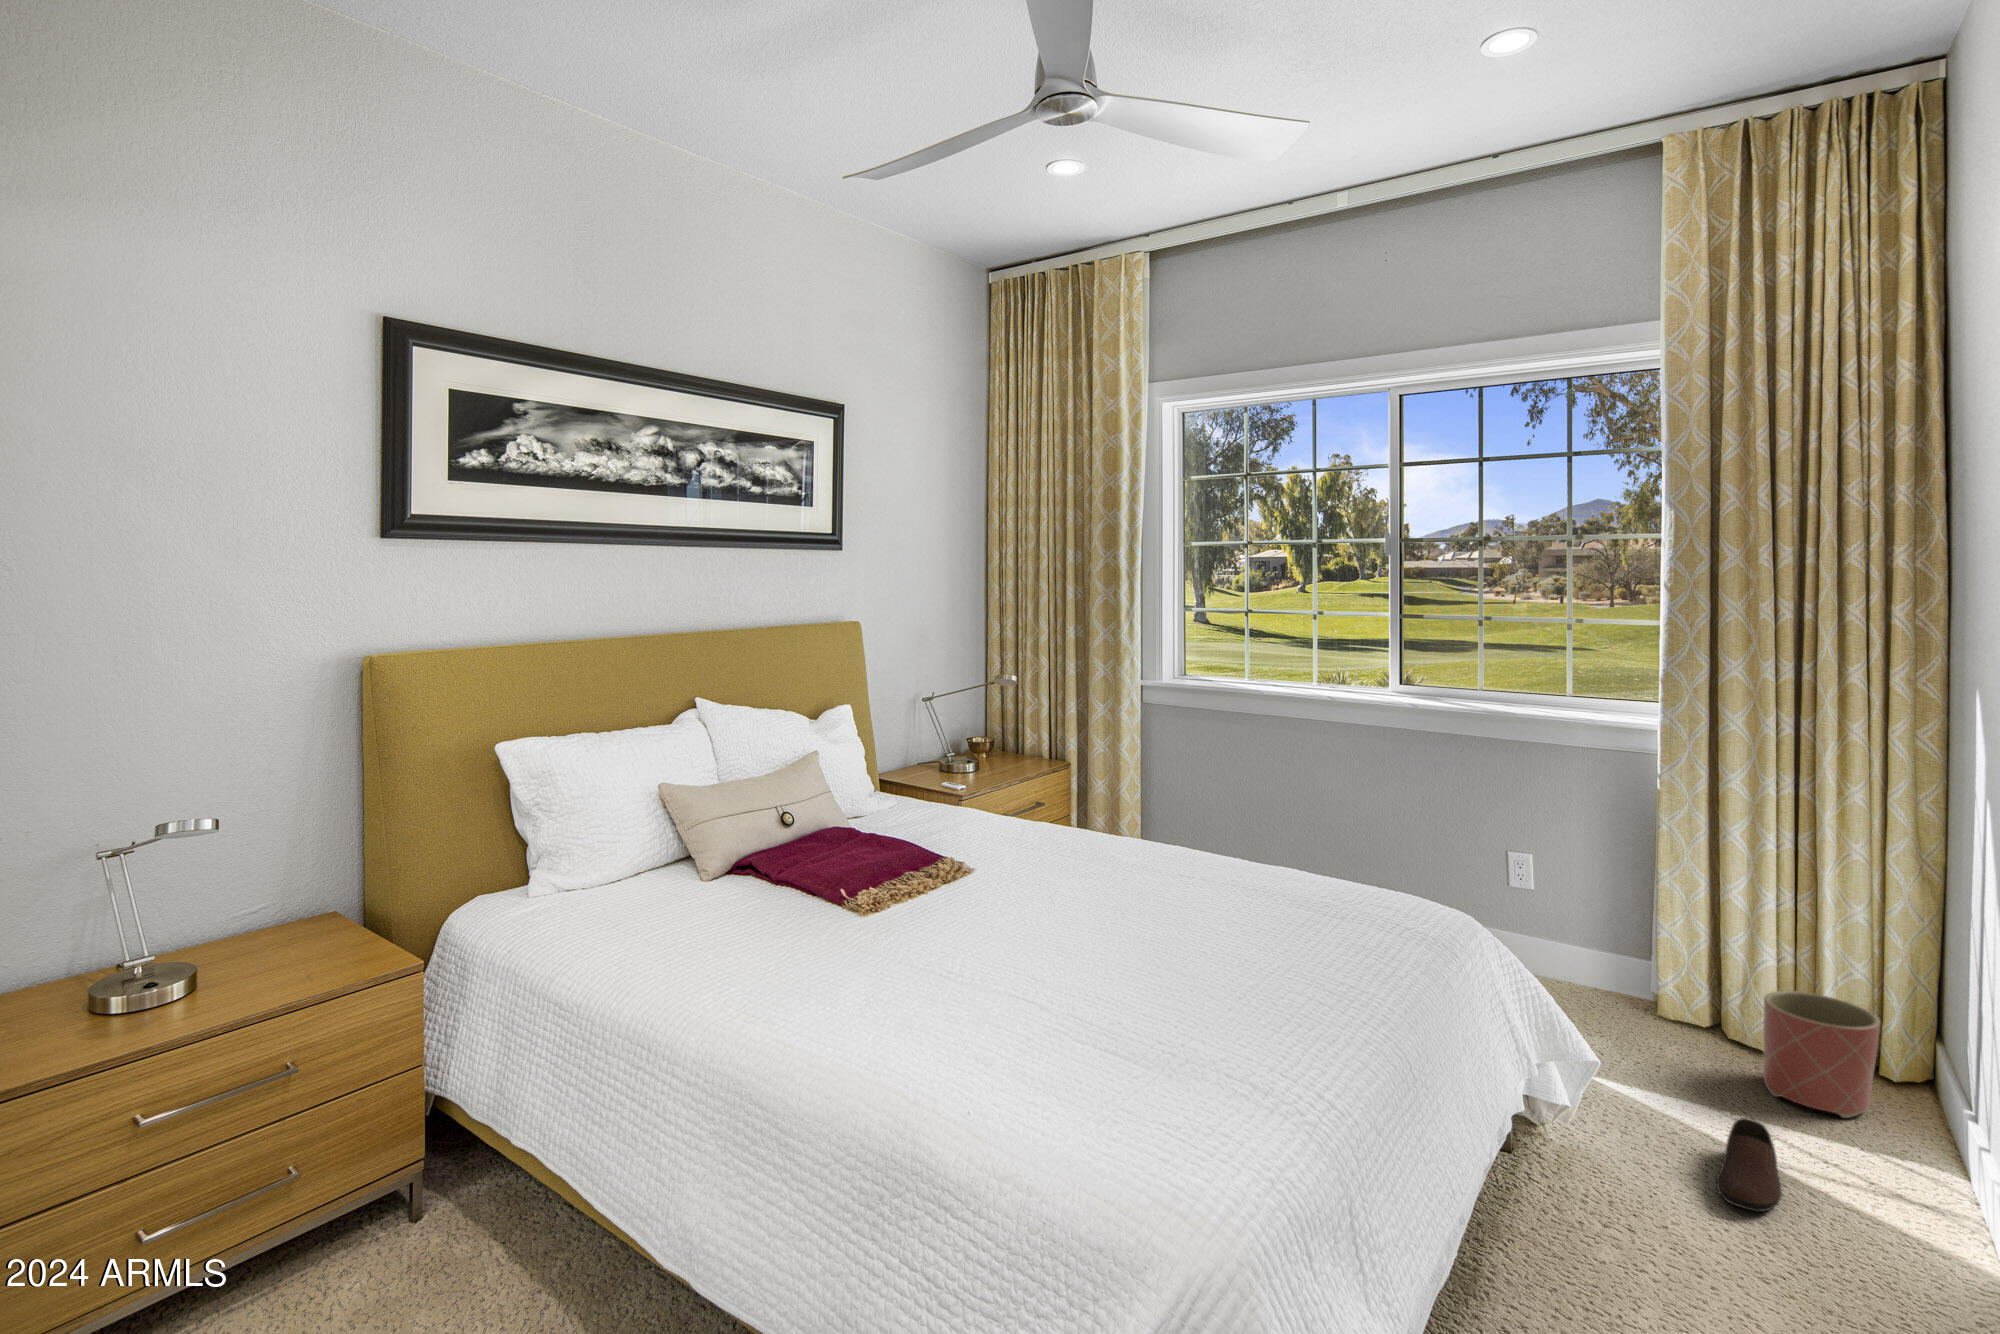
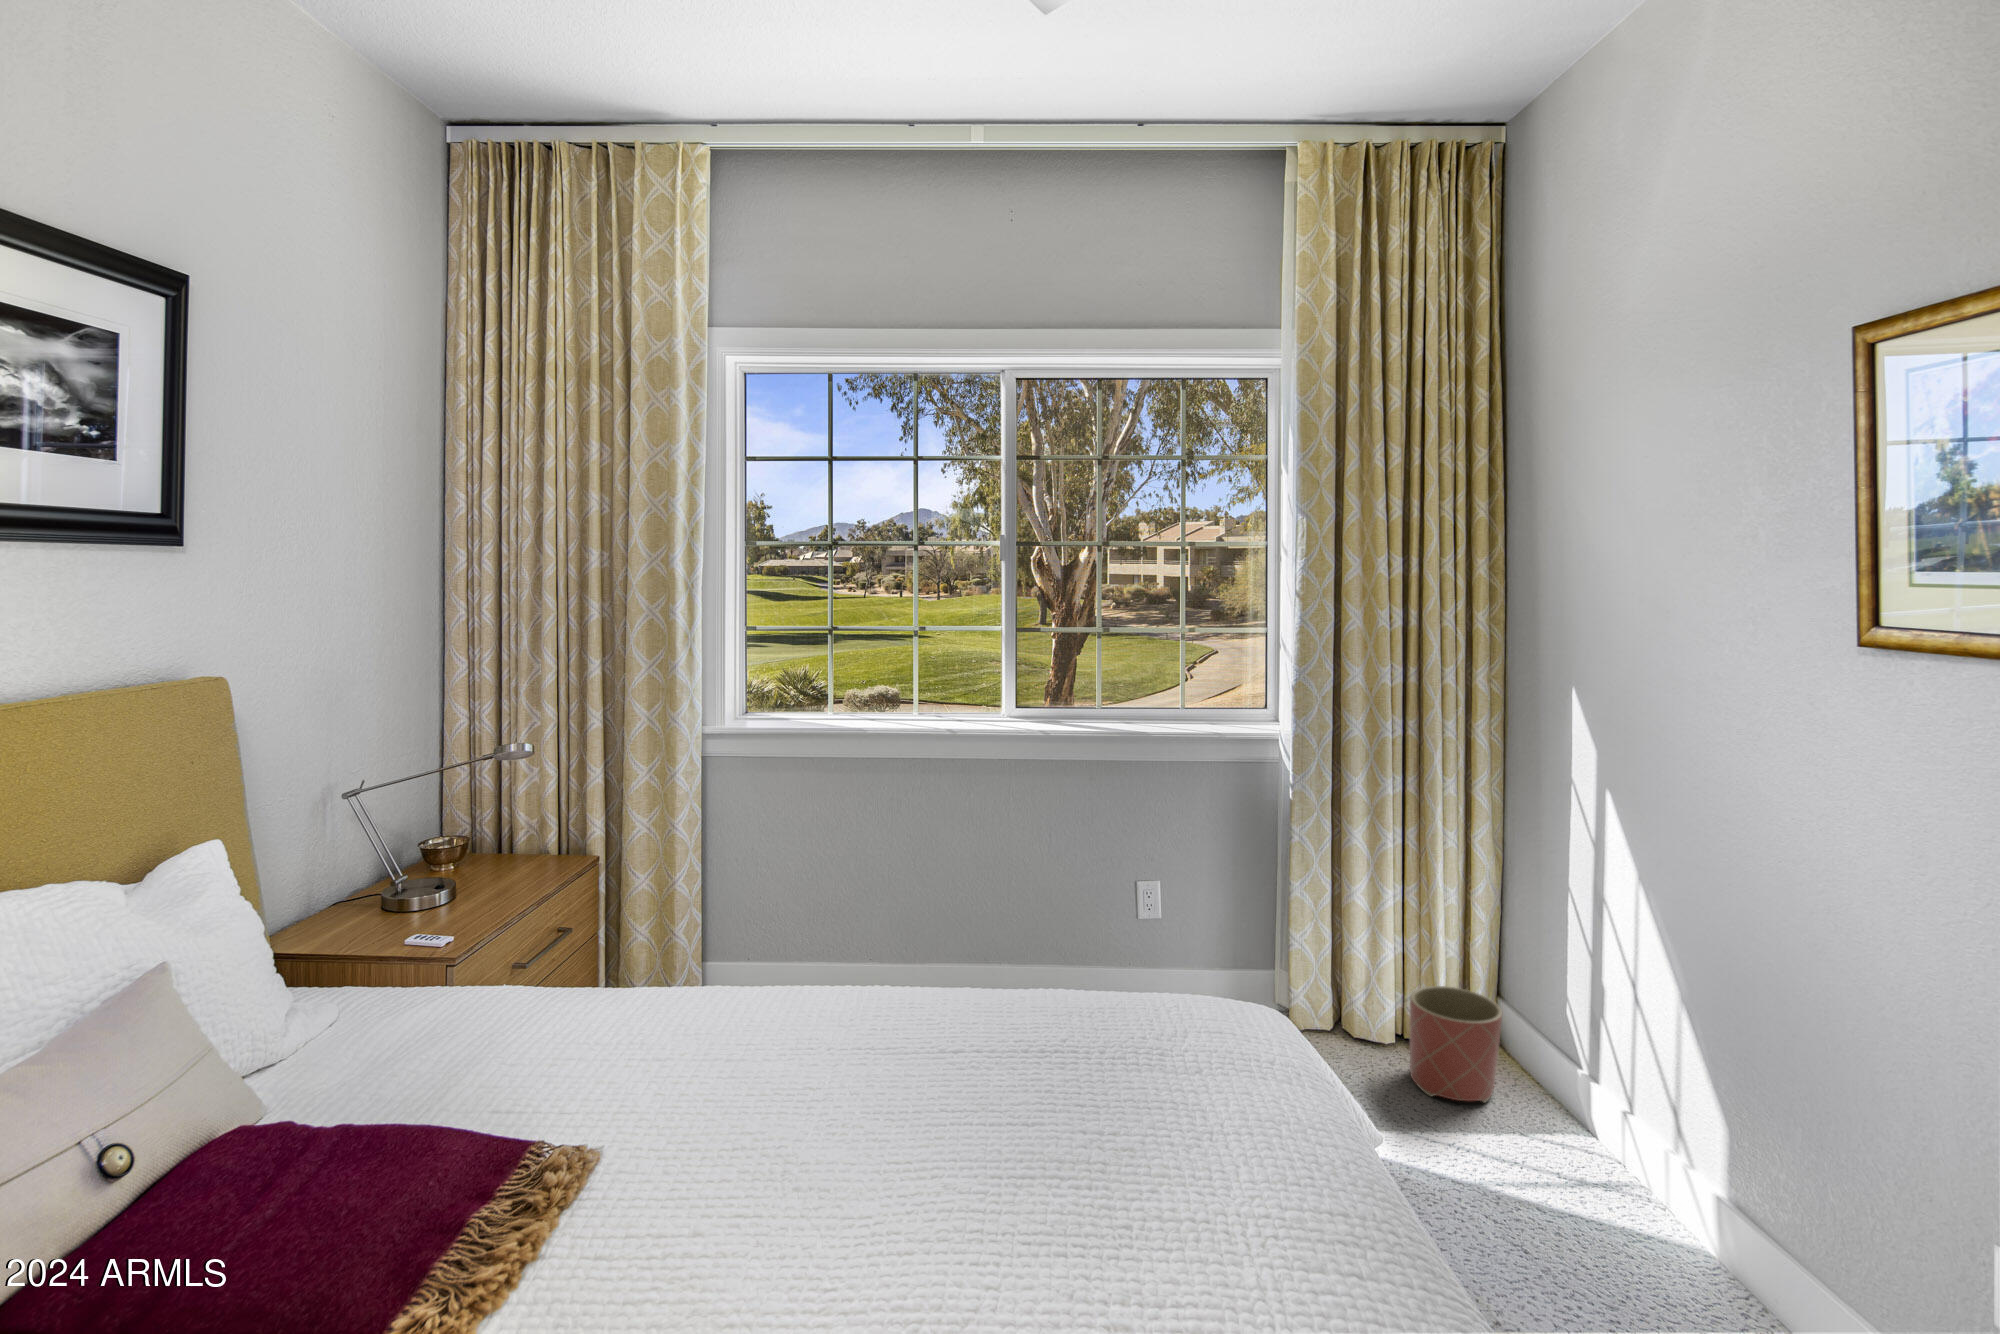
shoe: present [1716,1118,1782,1212] -> none [1457,1145,1539,1259]

